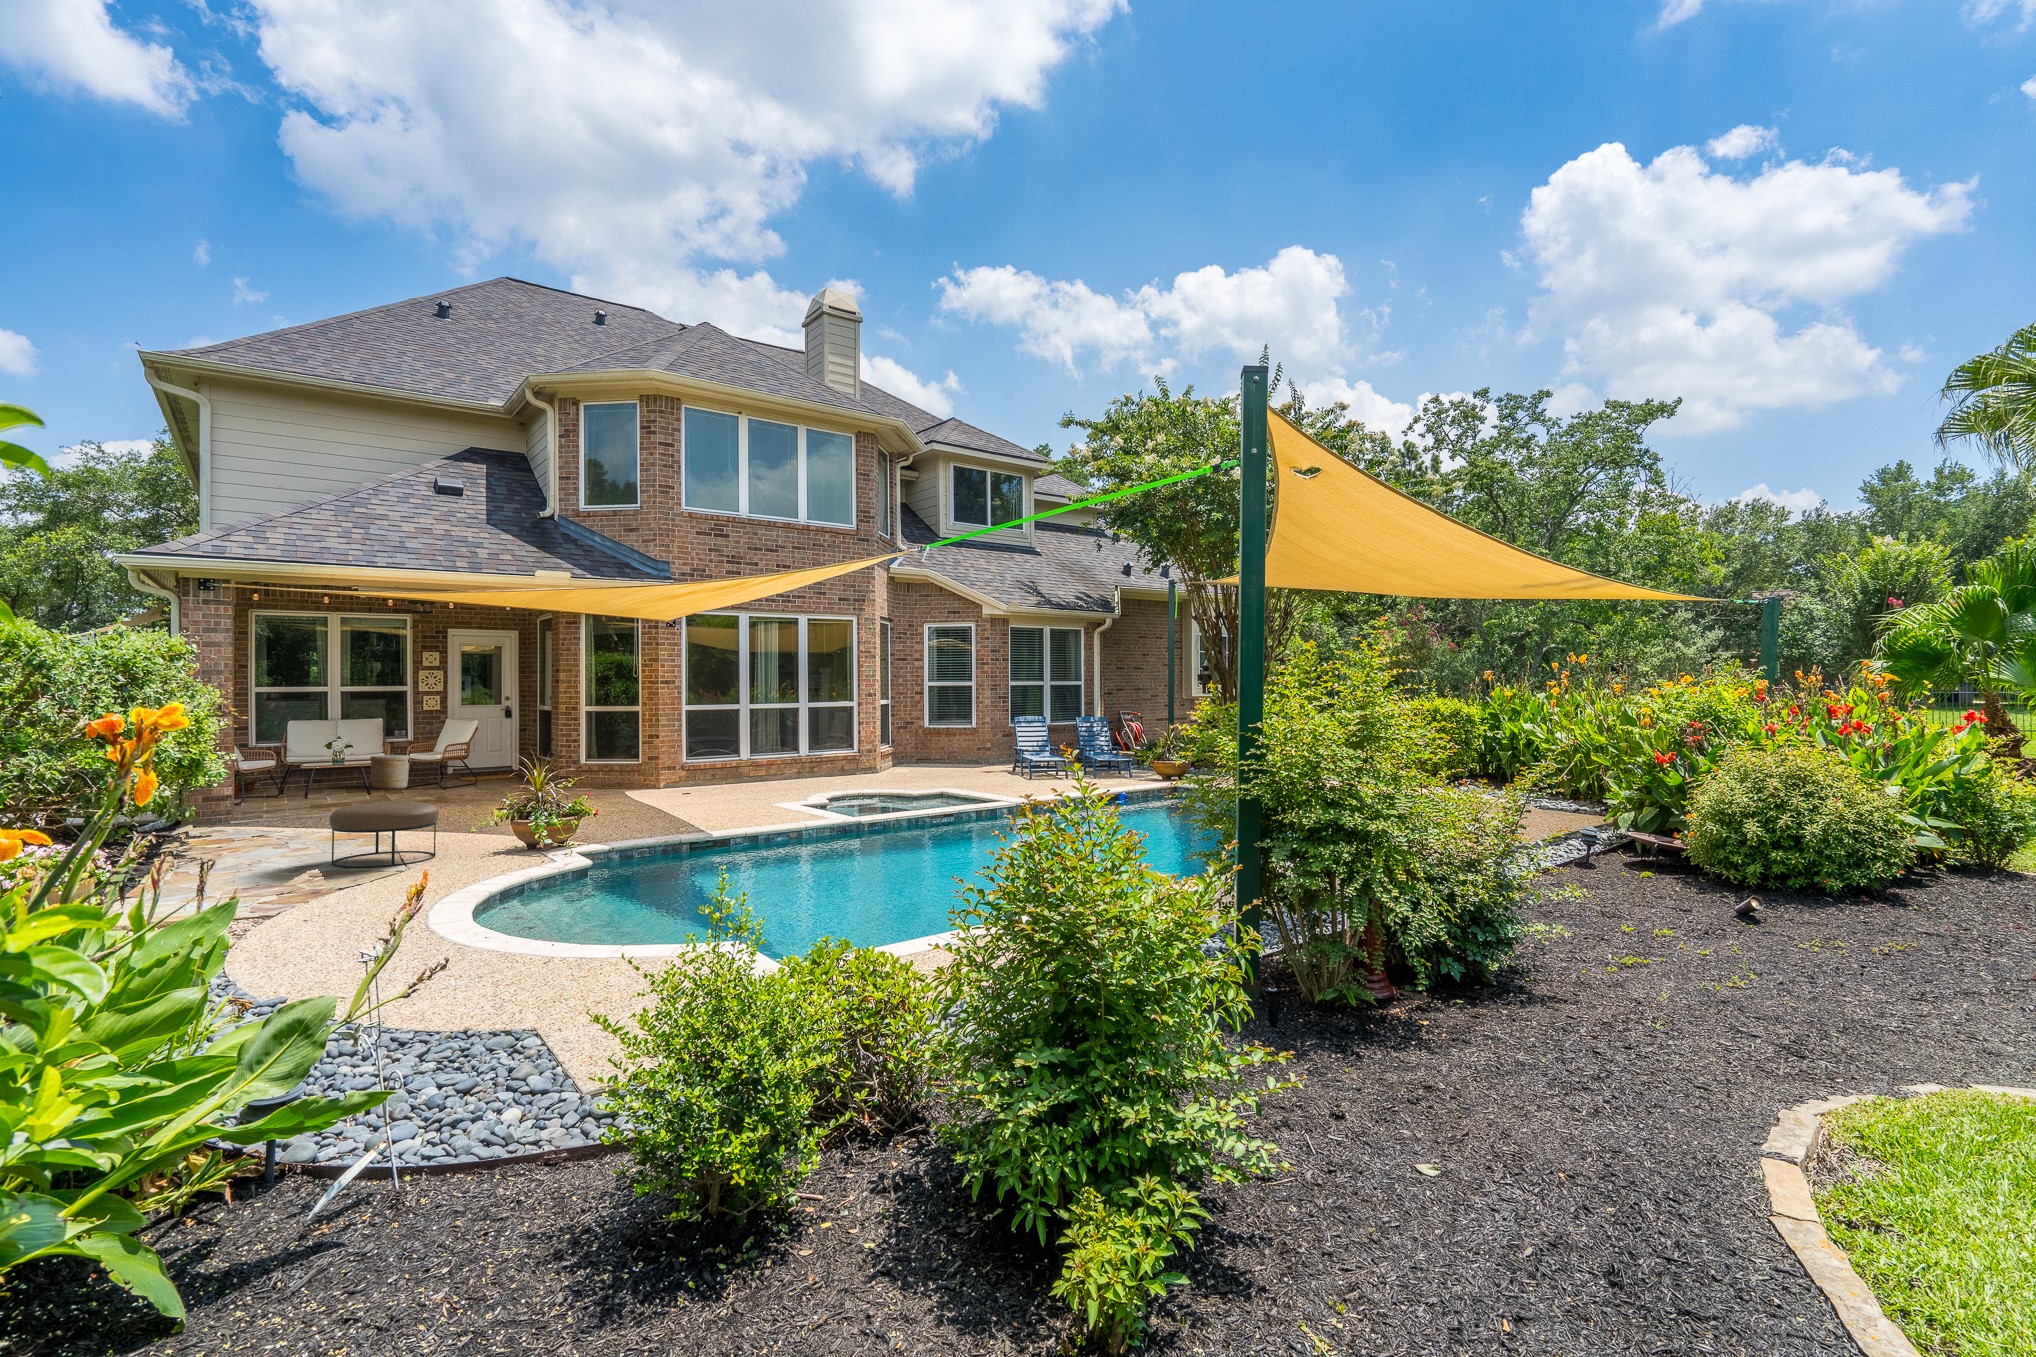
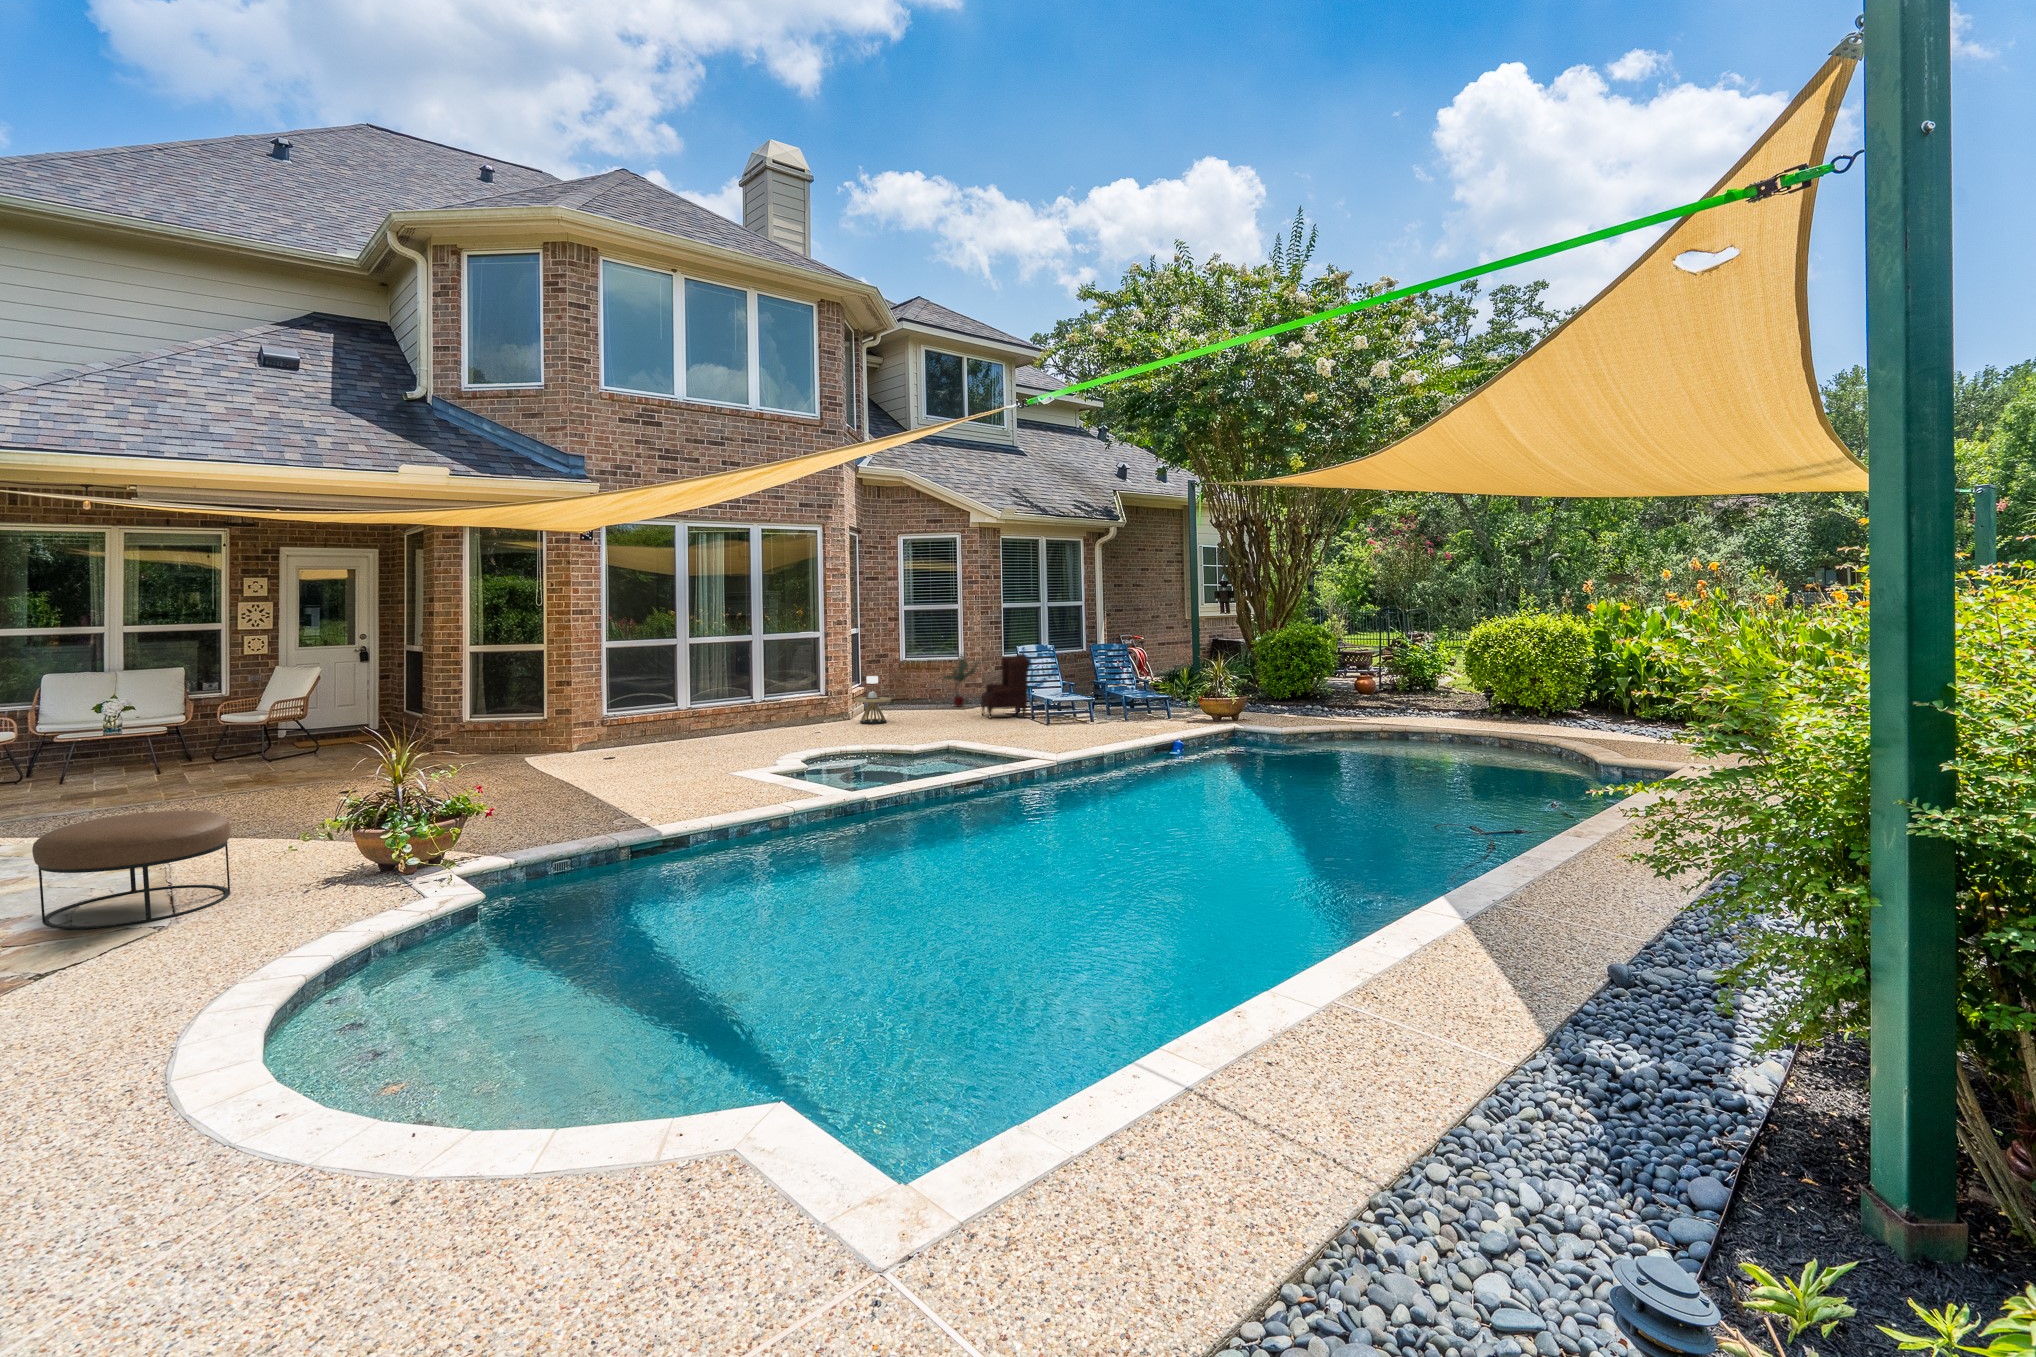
potted tree: none [953,720,991,766] -> present [939,654,979,707]
armchair: none [986,721,1025,775] -> present [981,654,1030,719]
side table: none [879,737,909,776] -> present [855,676,891,724]
woven basket: present [370,755,409,789] -> none [178,715,236,762]

